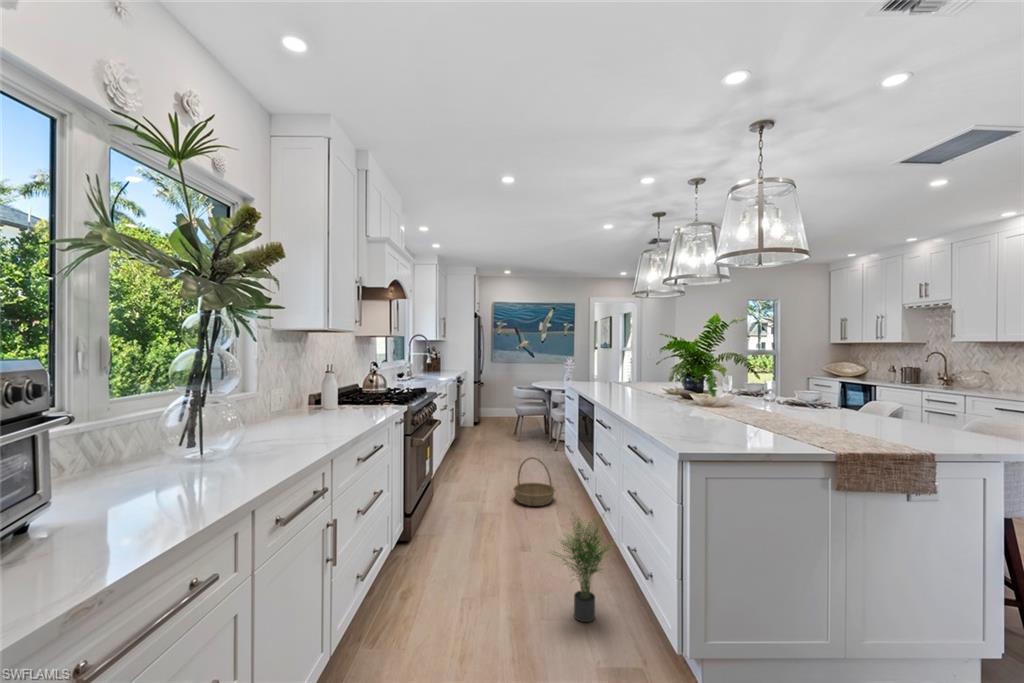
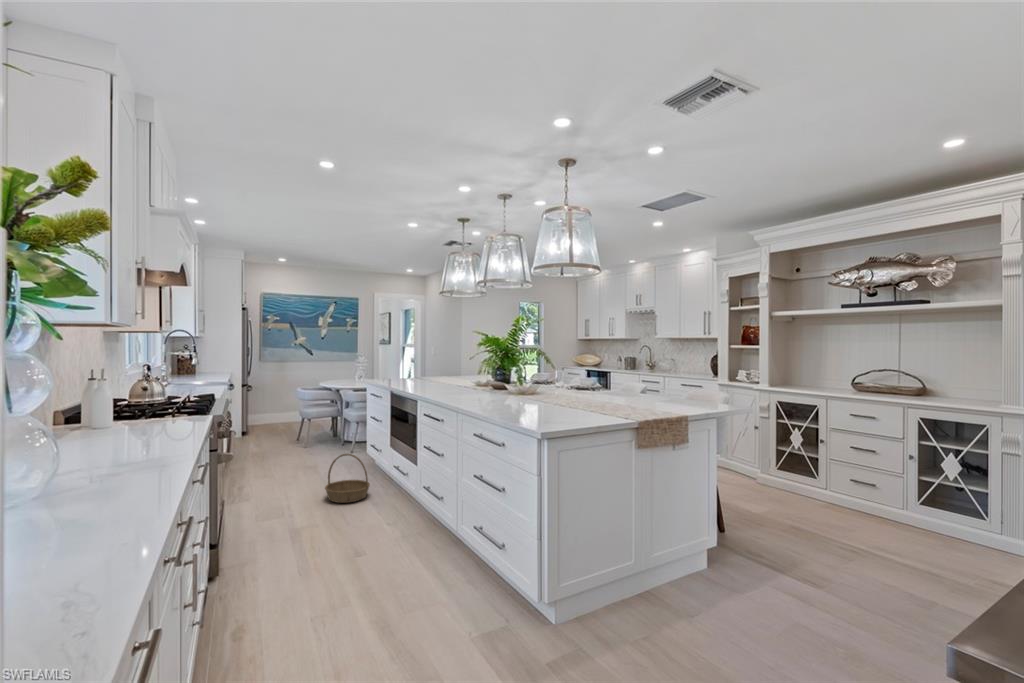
potted plant: present [553,519,610,622] -> none [401,483,467,585]

